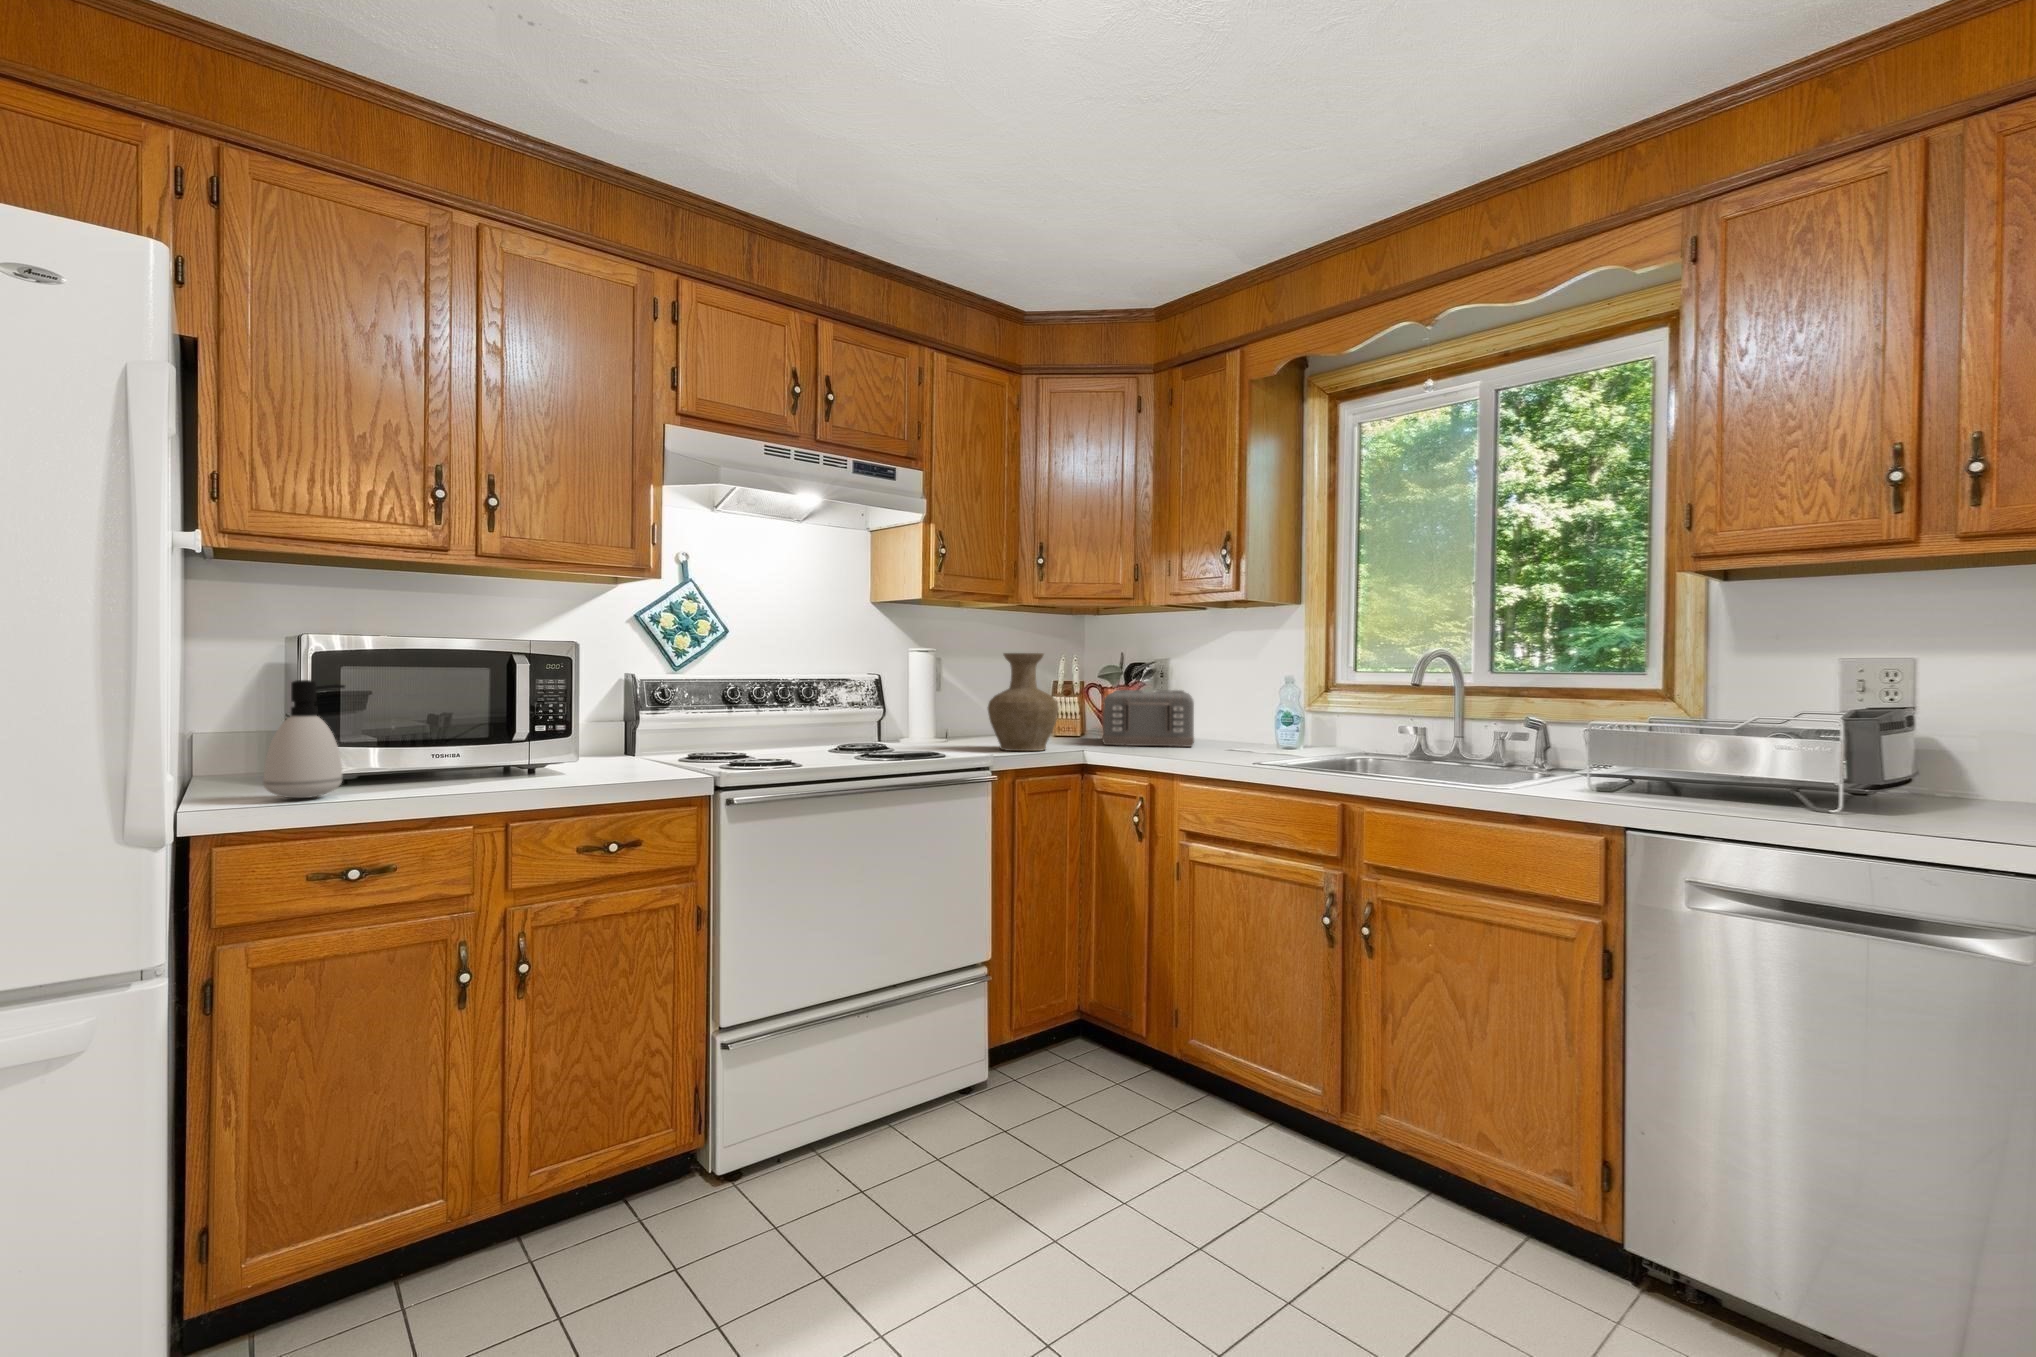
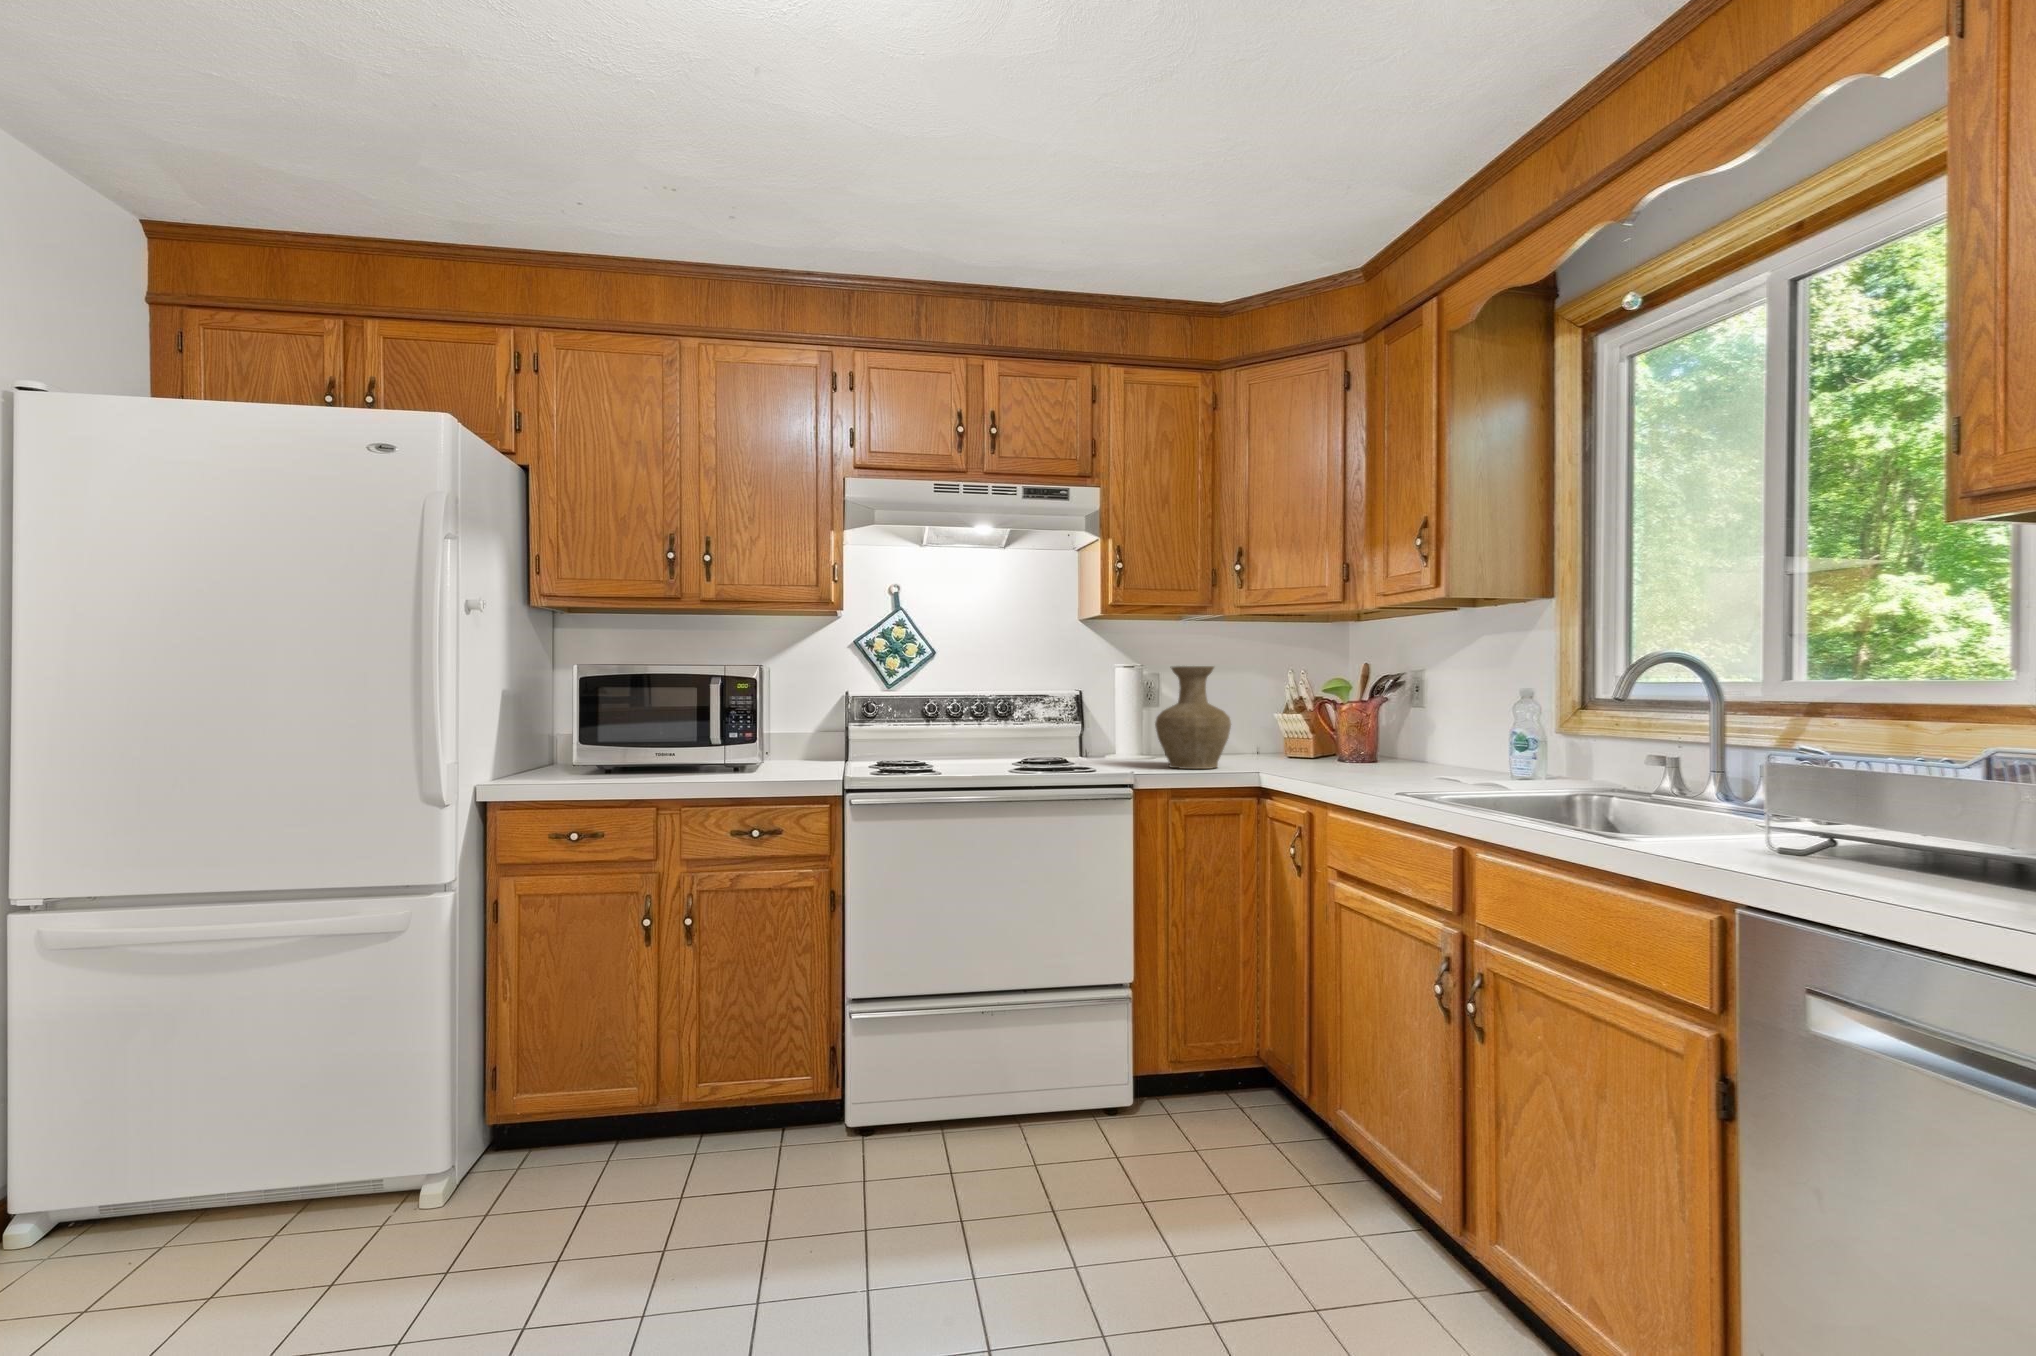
soap dispenser: present [263,680,345,798] -> none [524,699,574,782]
toaster: present [1102,690,1194,747] -> none [1300,704,1437,771]

